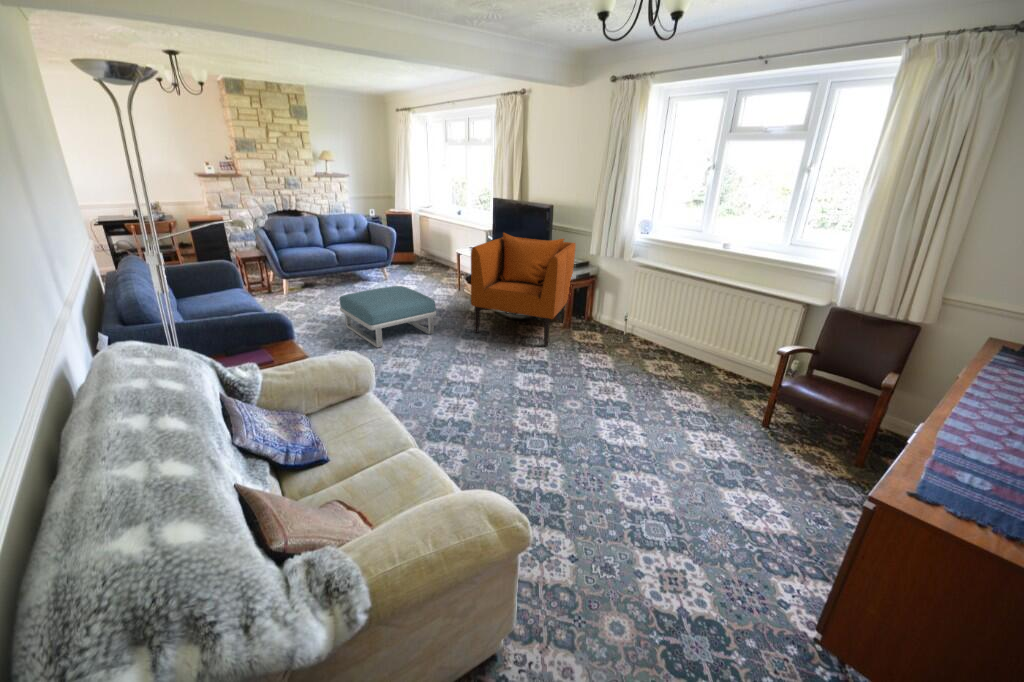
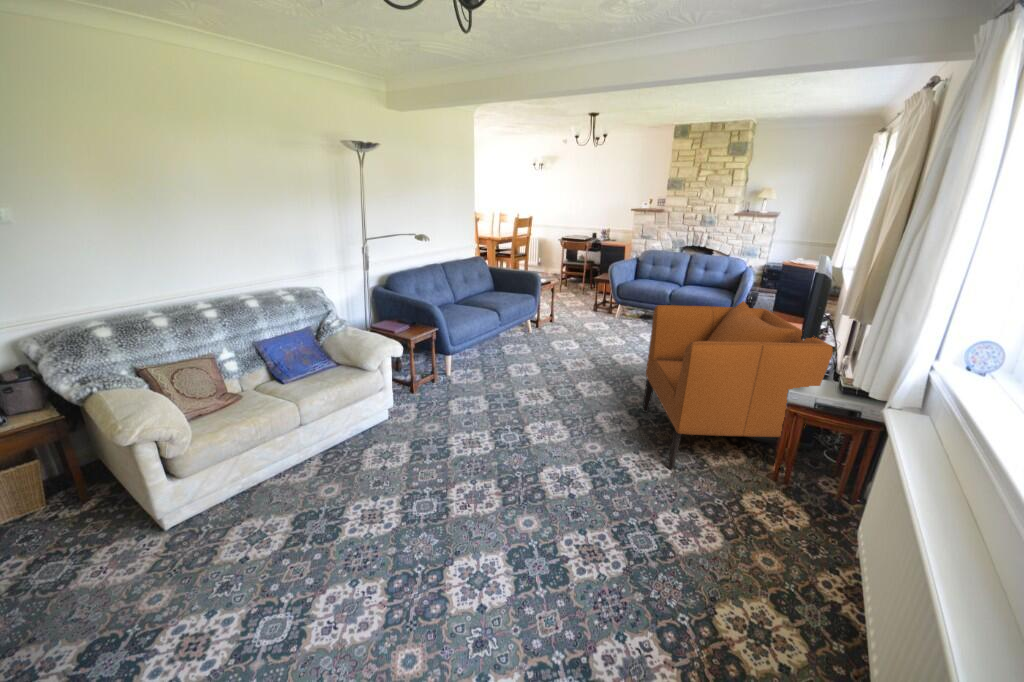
footstool: present [339,286,436,348] -> none [547,323,641,390]

